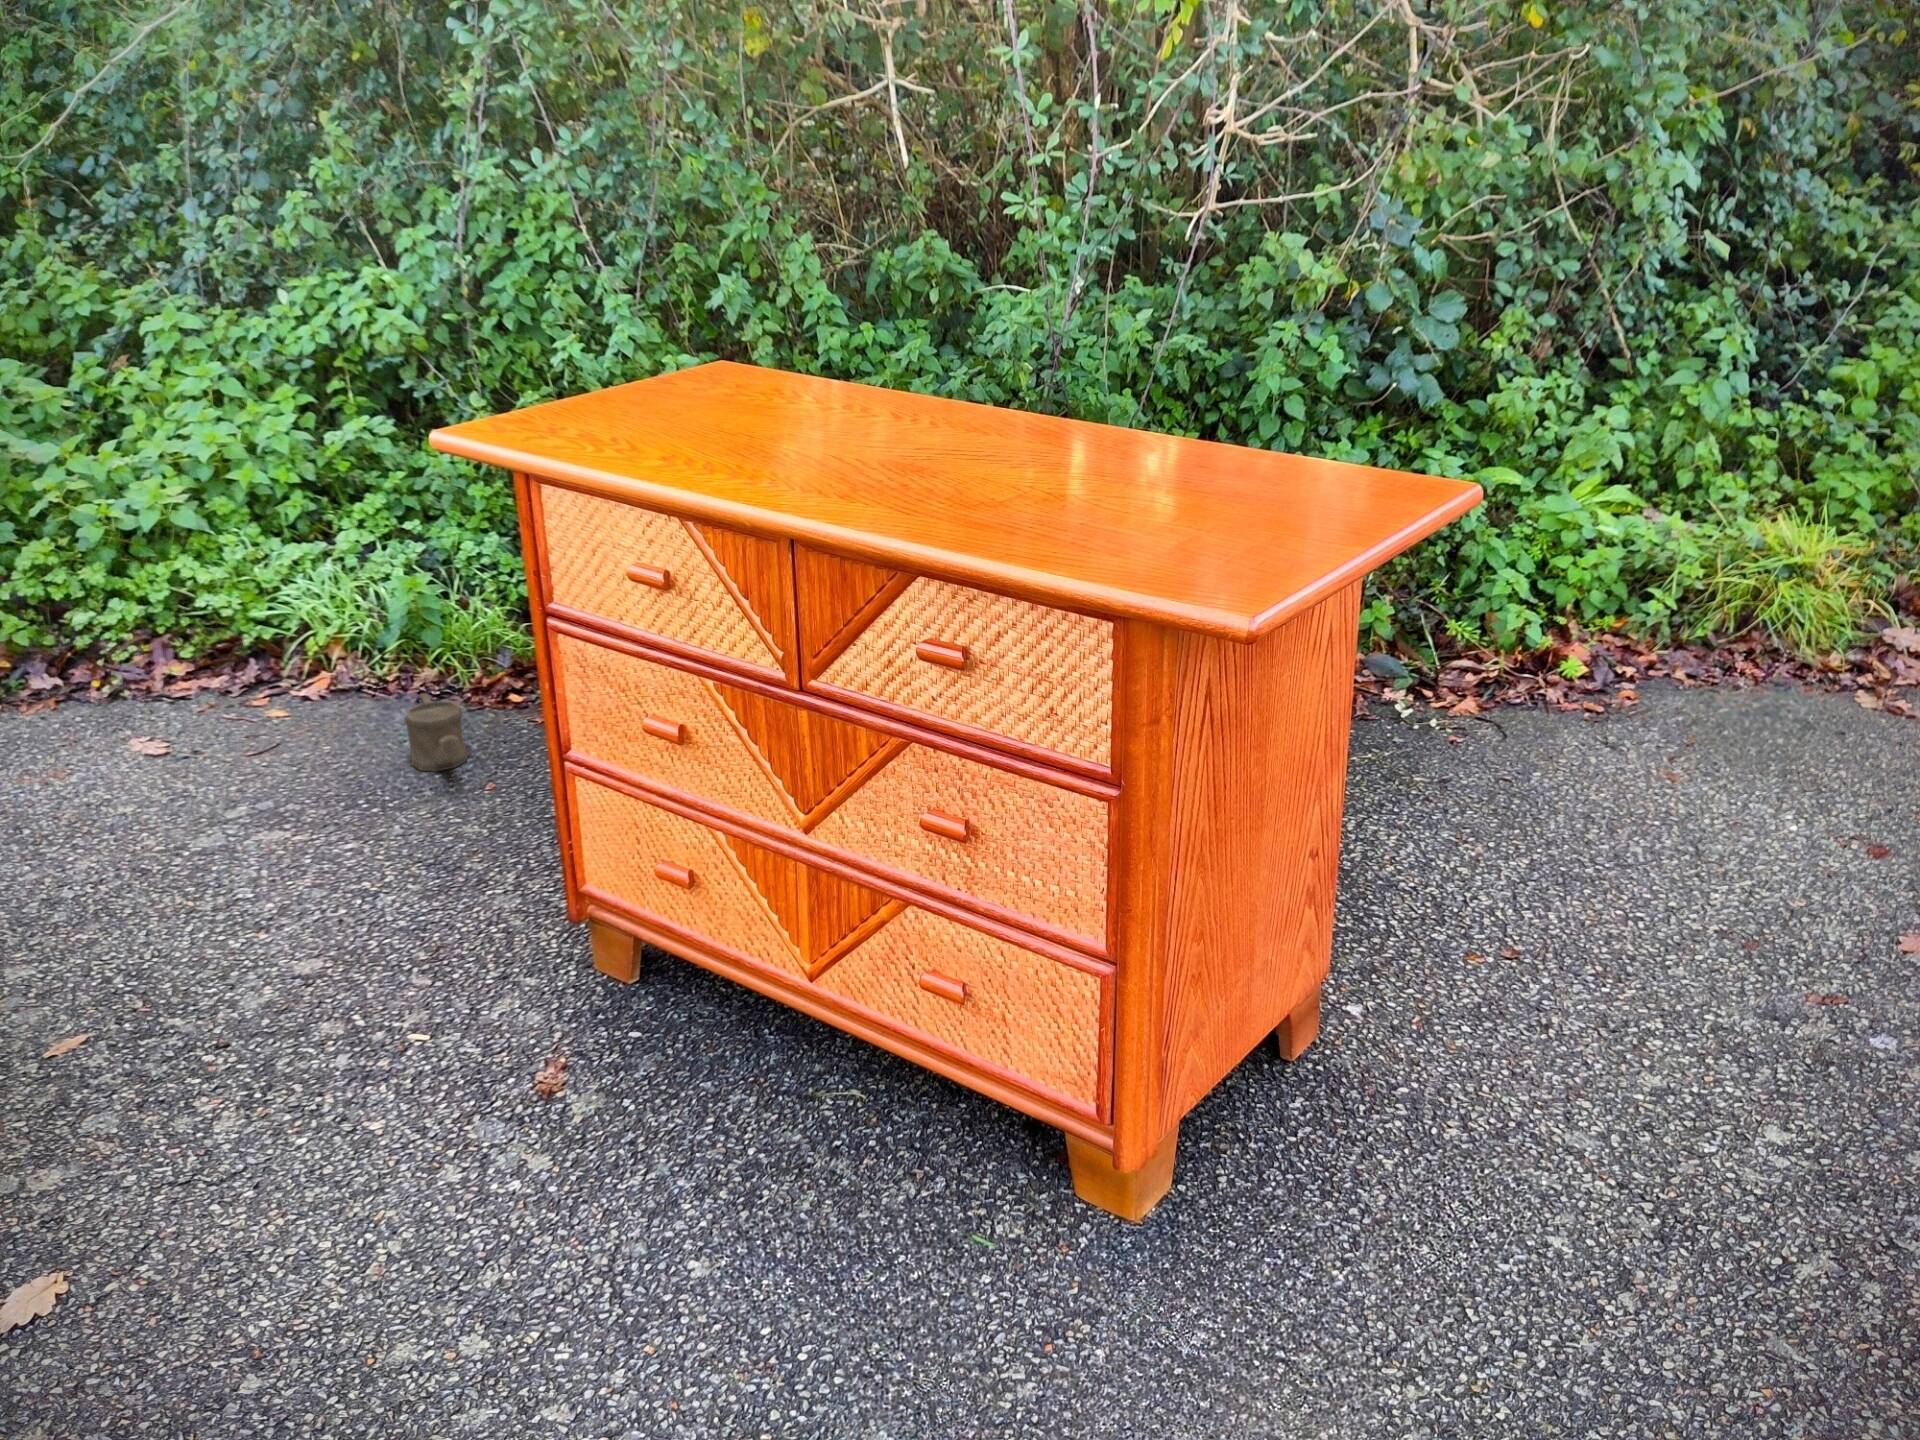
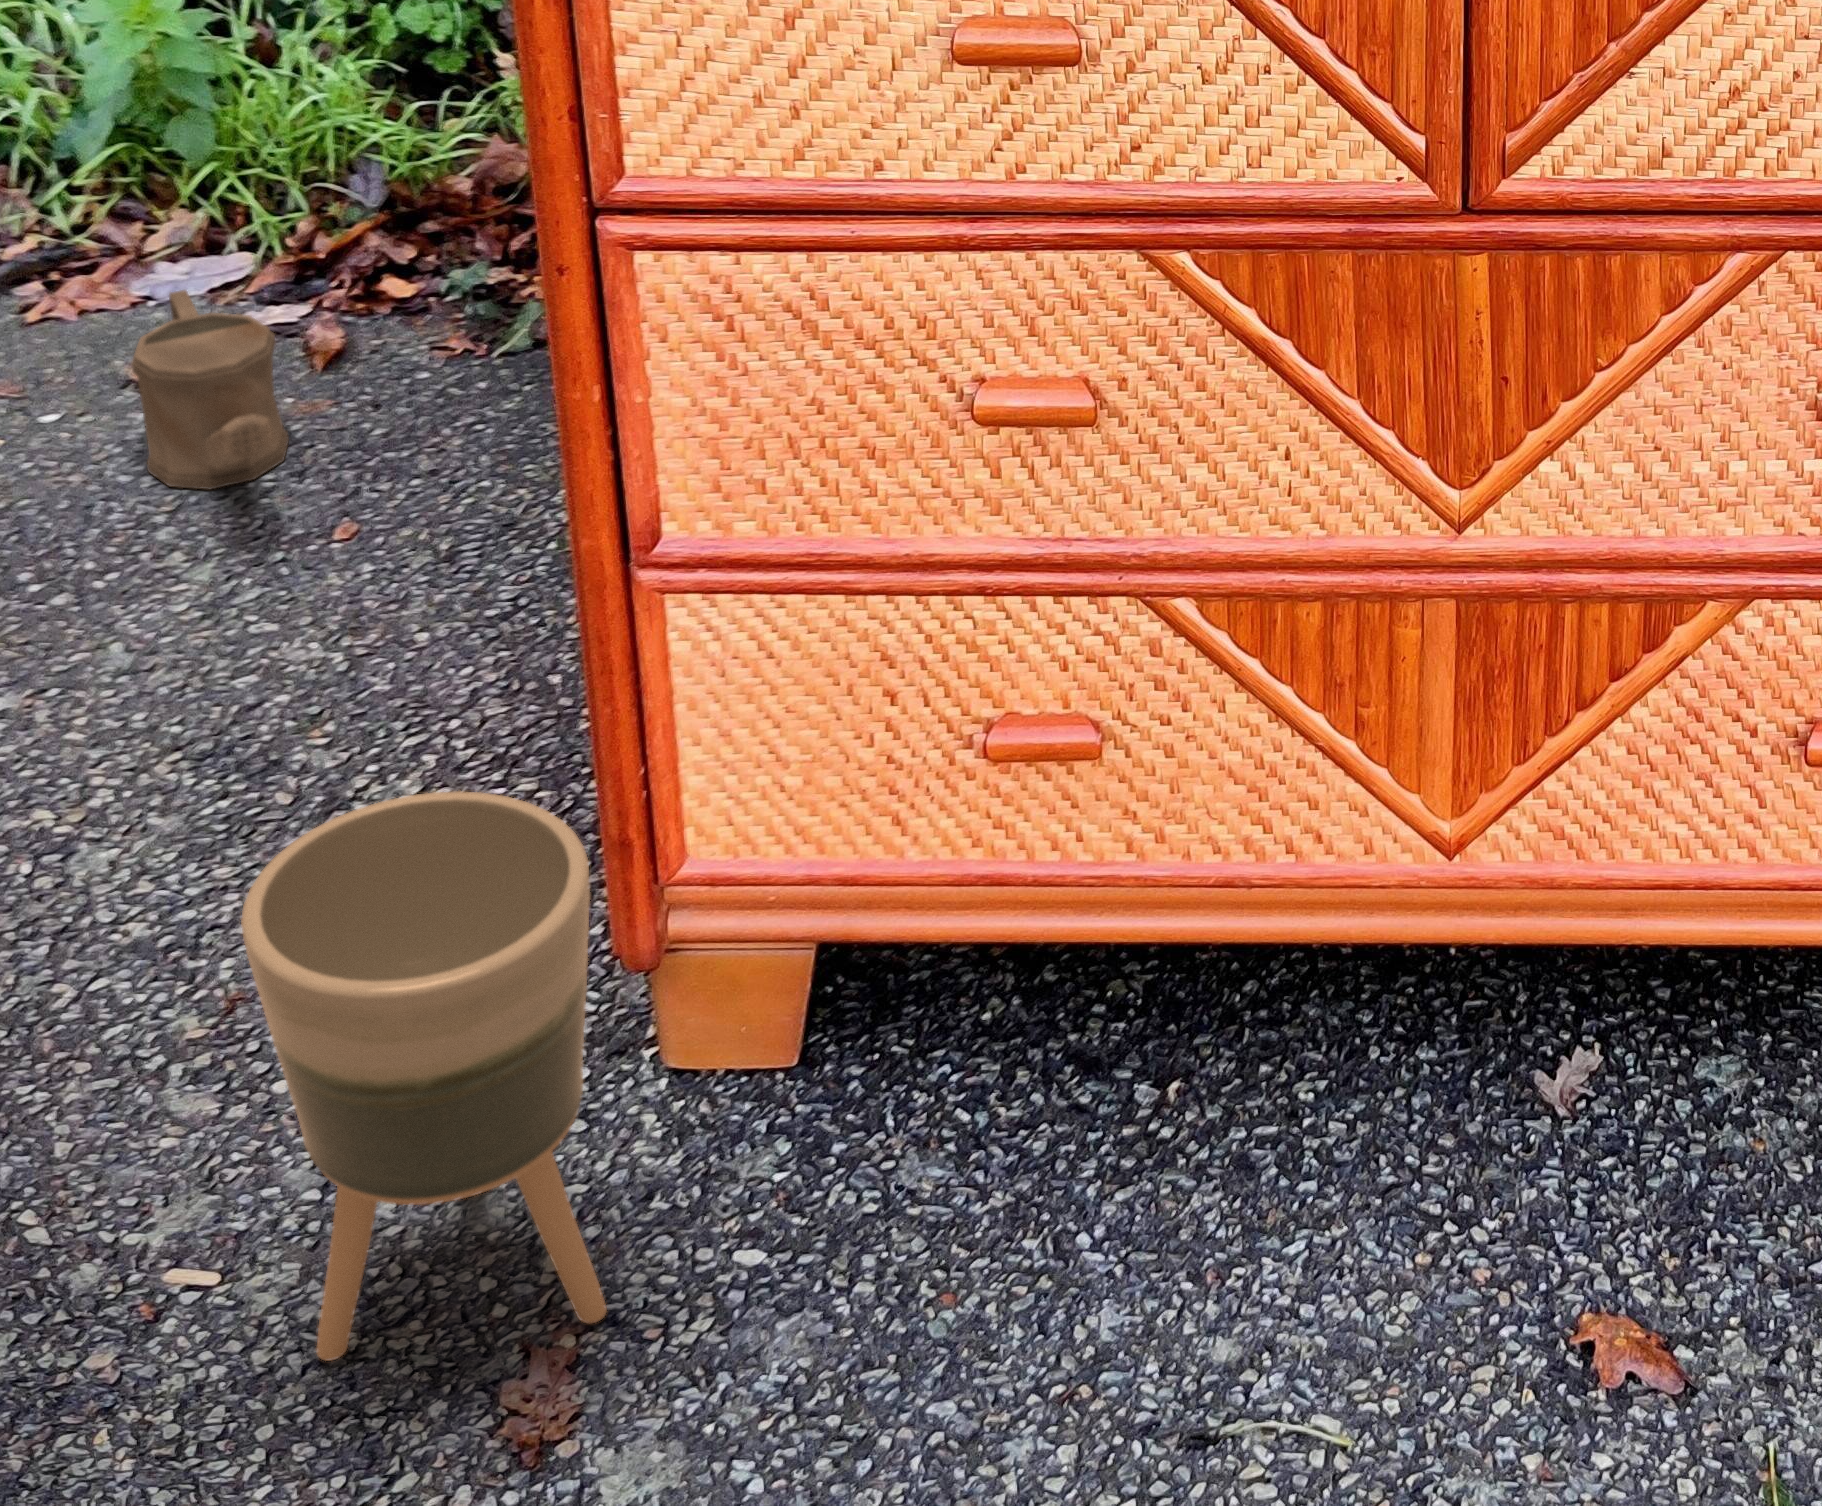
planter: none [436,845,579,1062] -> present [241,791,607,1361]

